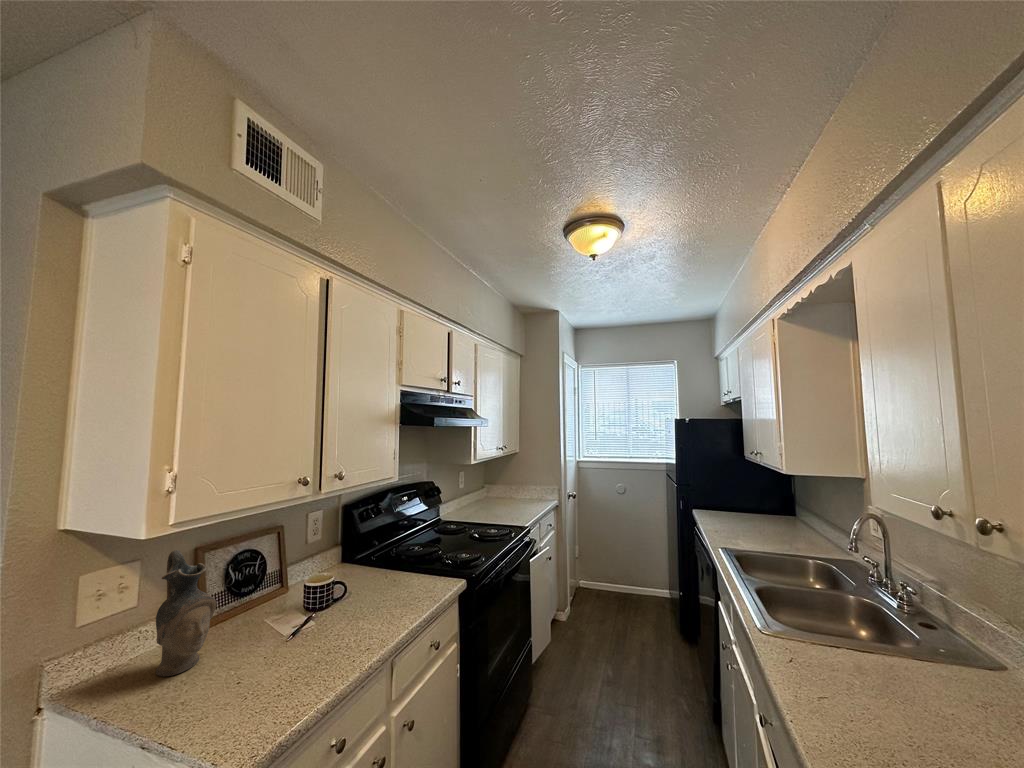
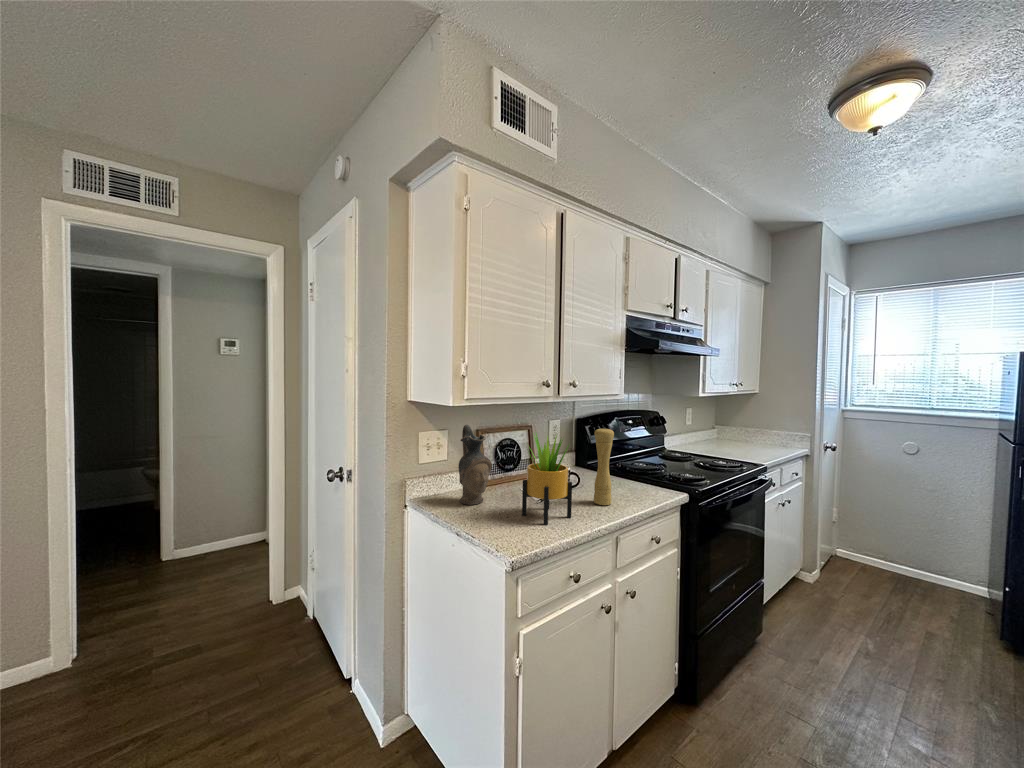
pepper mill: none [364,526,388,622] -> present [594,428,614,505]
potted plant: none [262,546,335,681] -> present [522,434,572,525]

